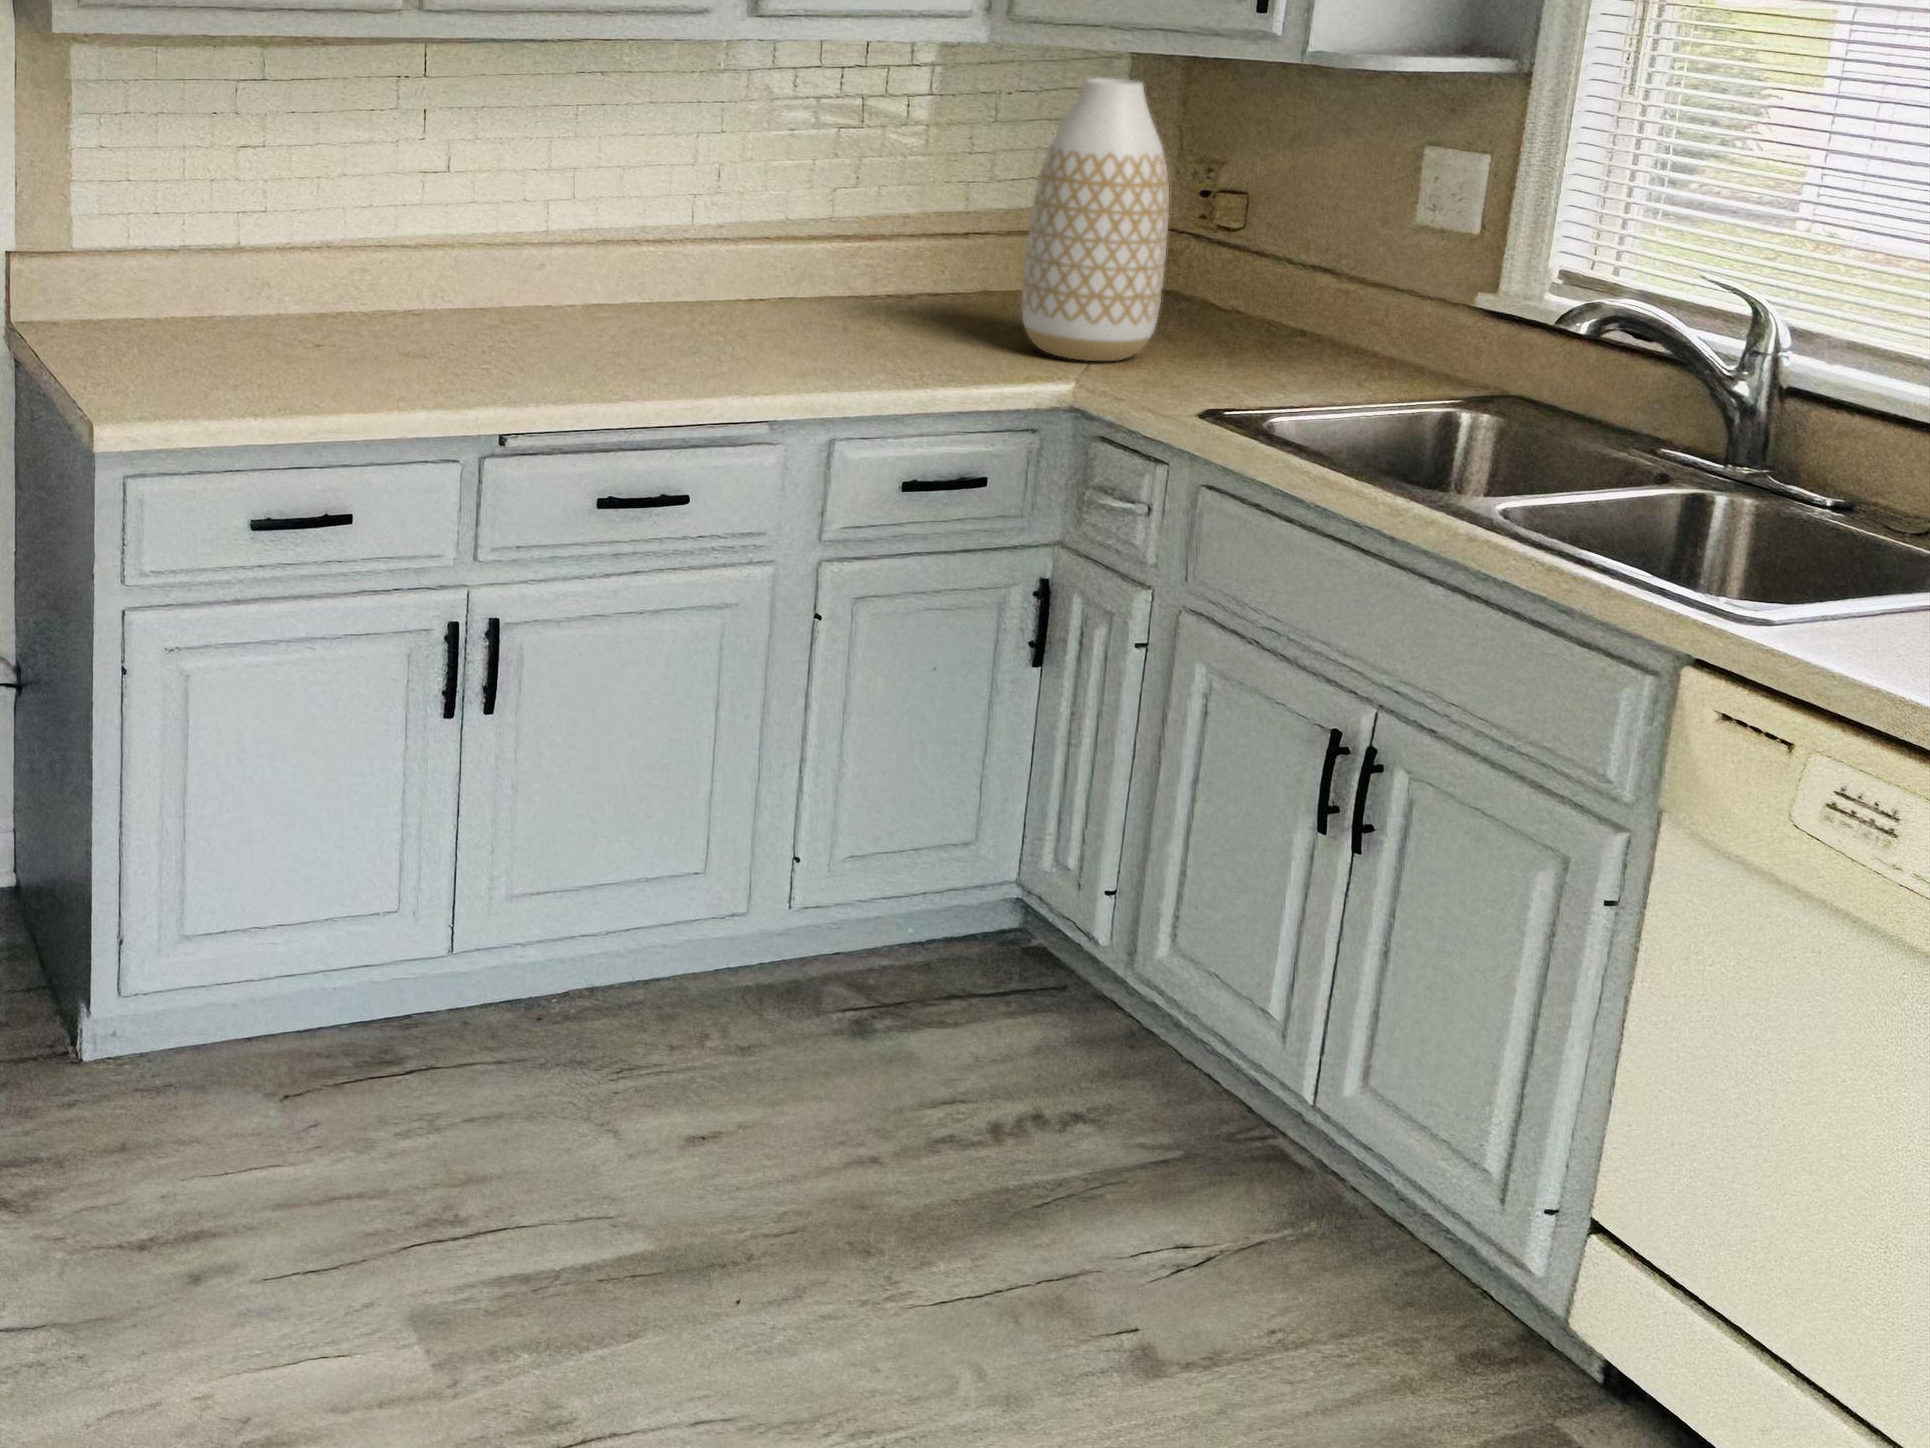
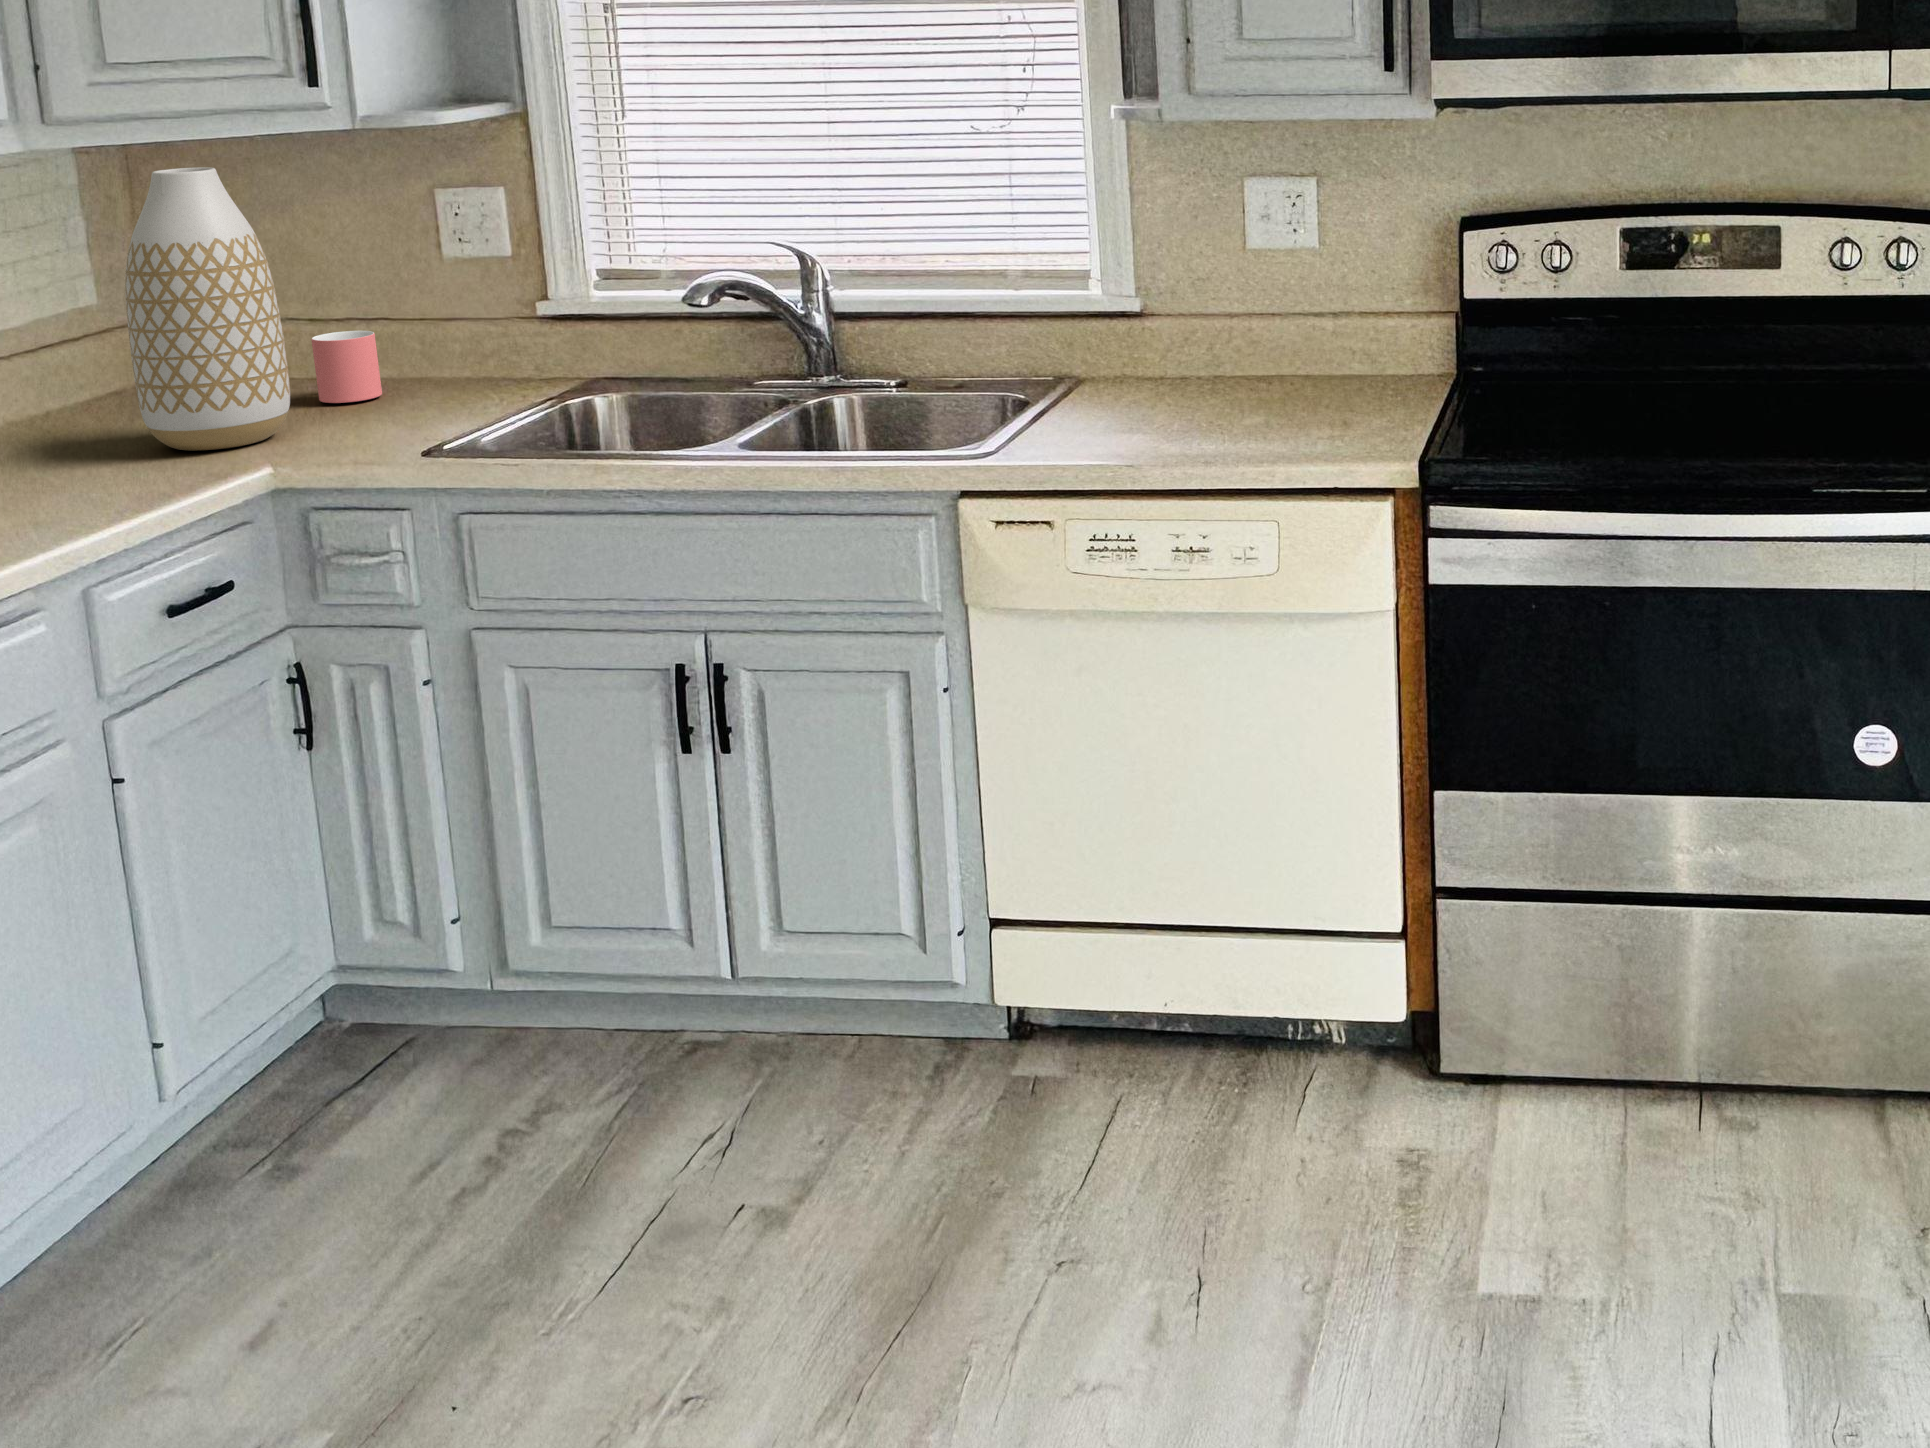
mug: none [1223,273,1294,350] -> present [311,331,382,403]

